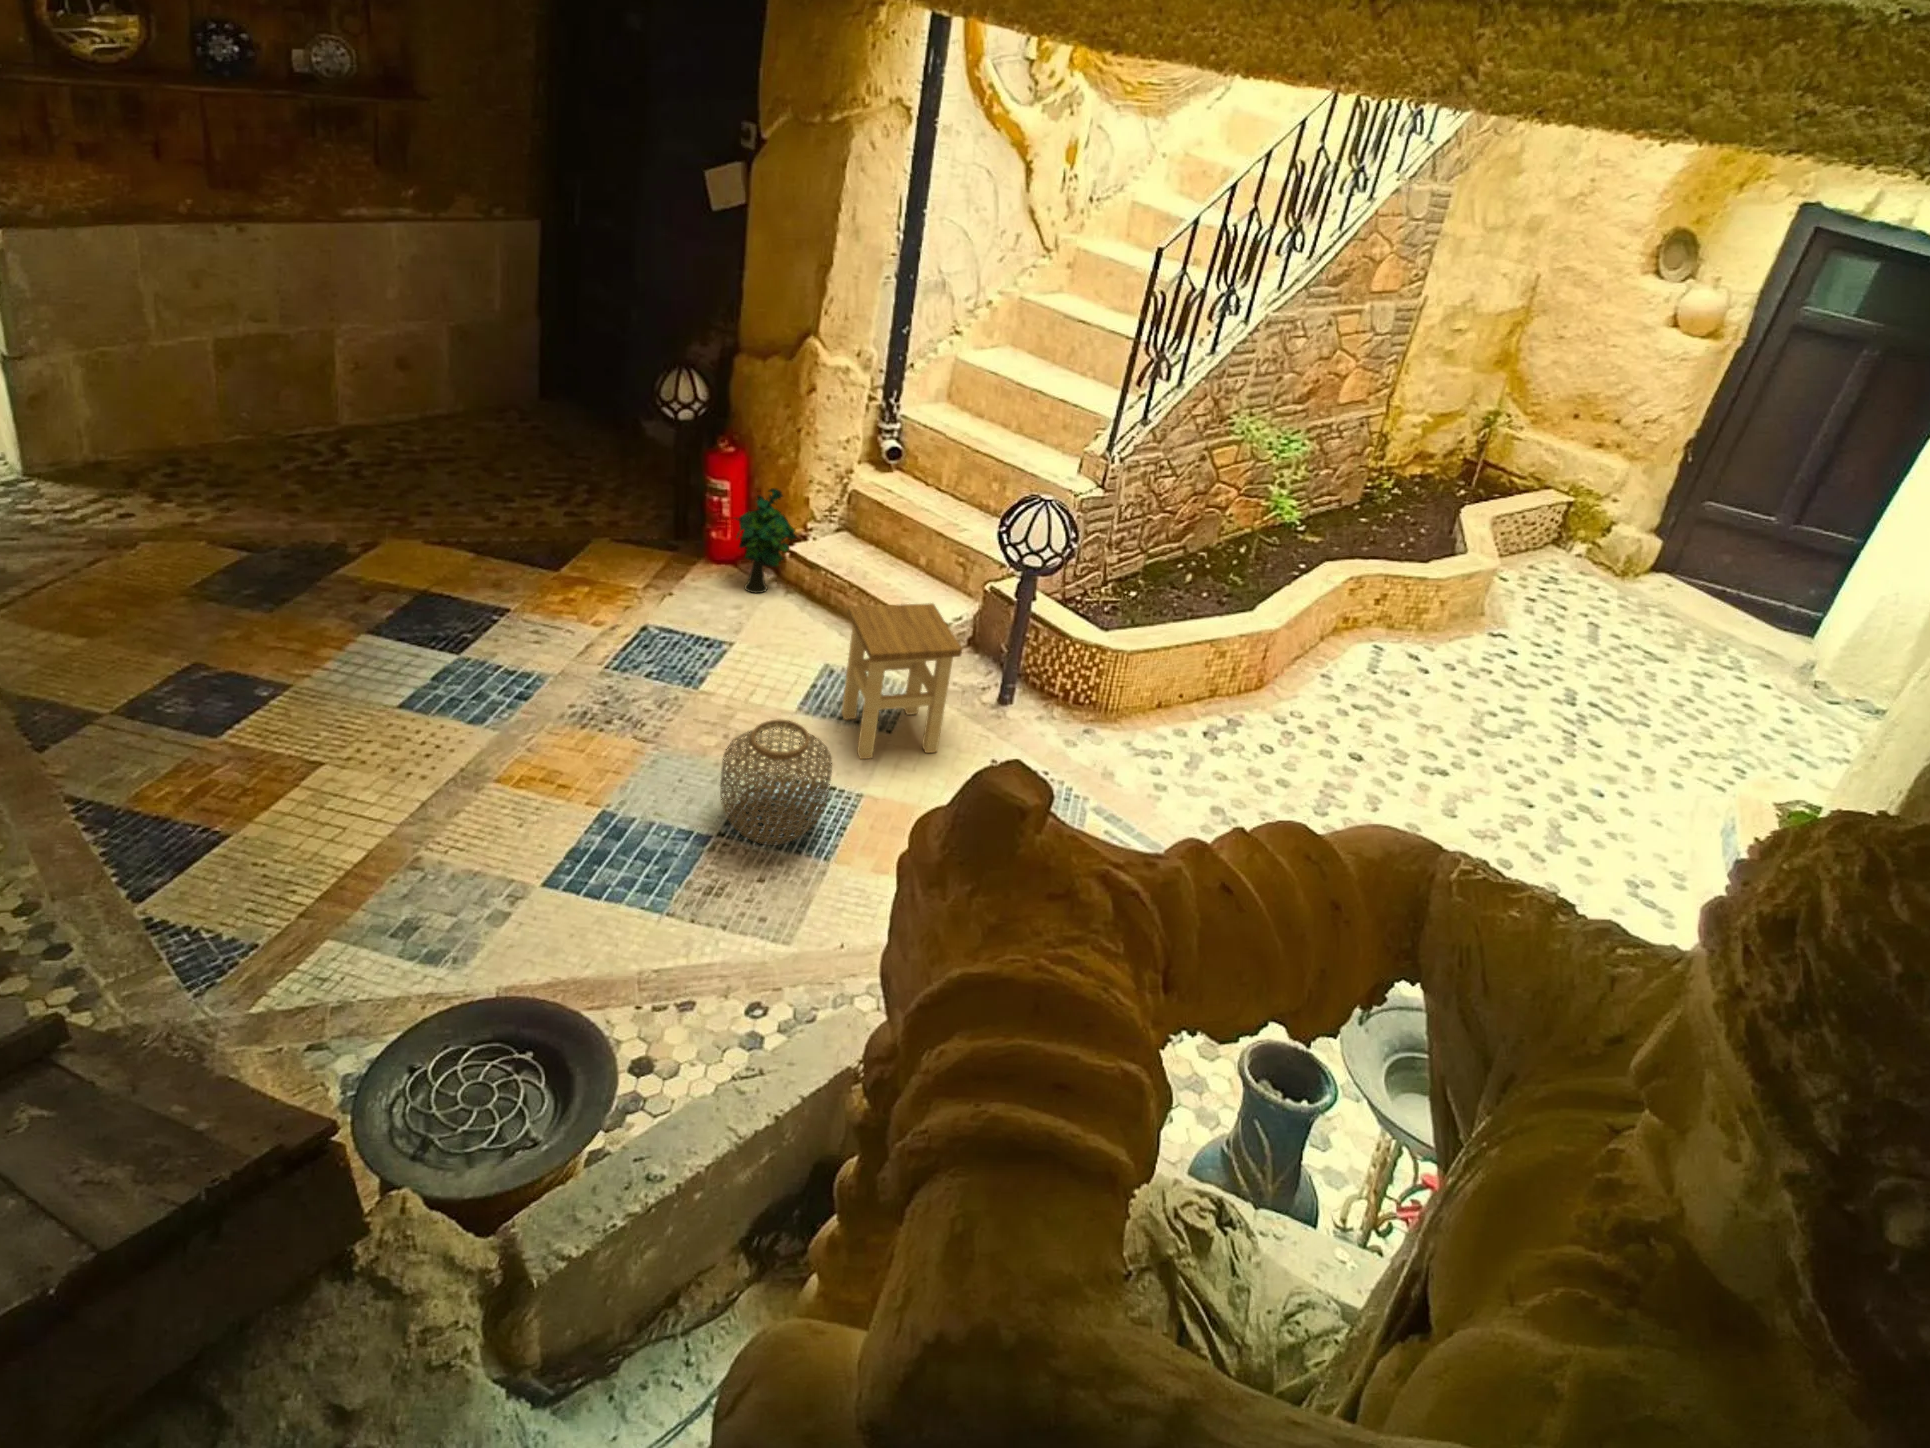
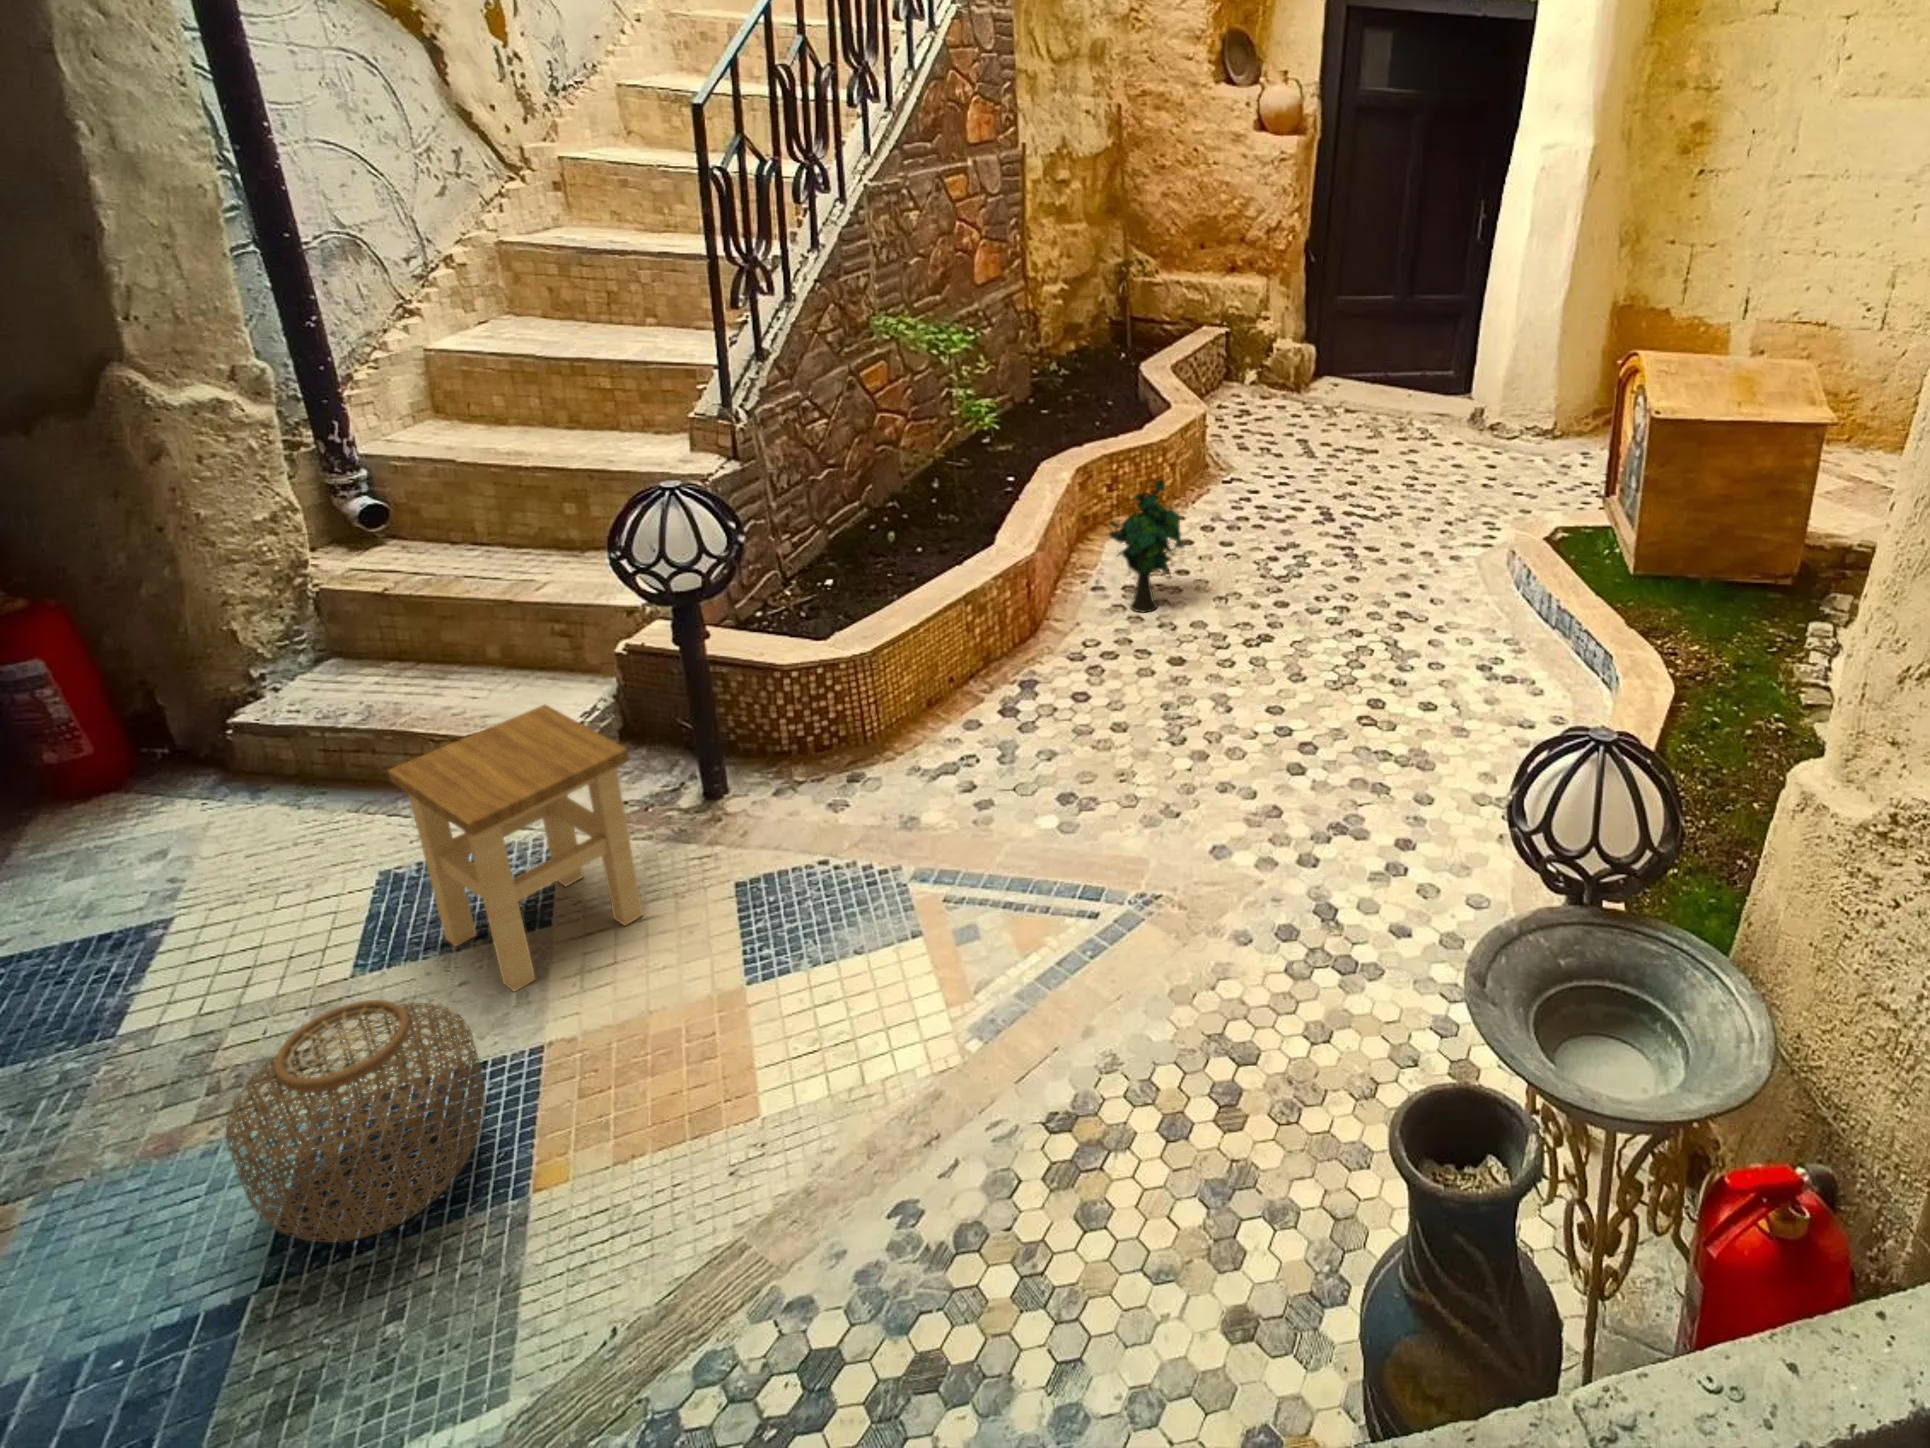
decorative plant: present [735,488,797,593] -> present [1108,481,1184,612]

